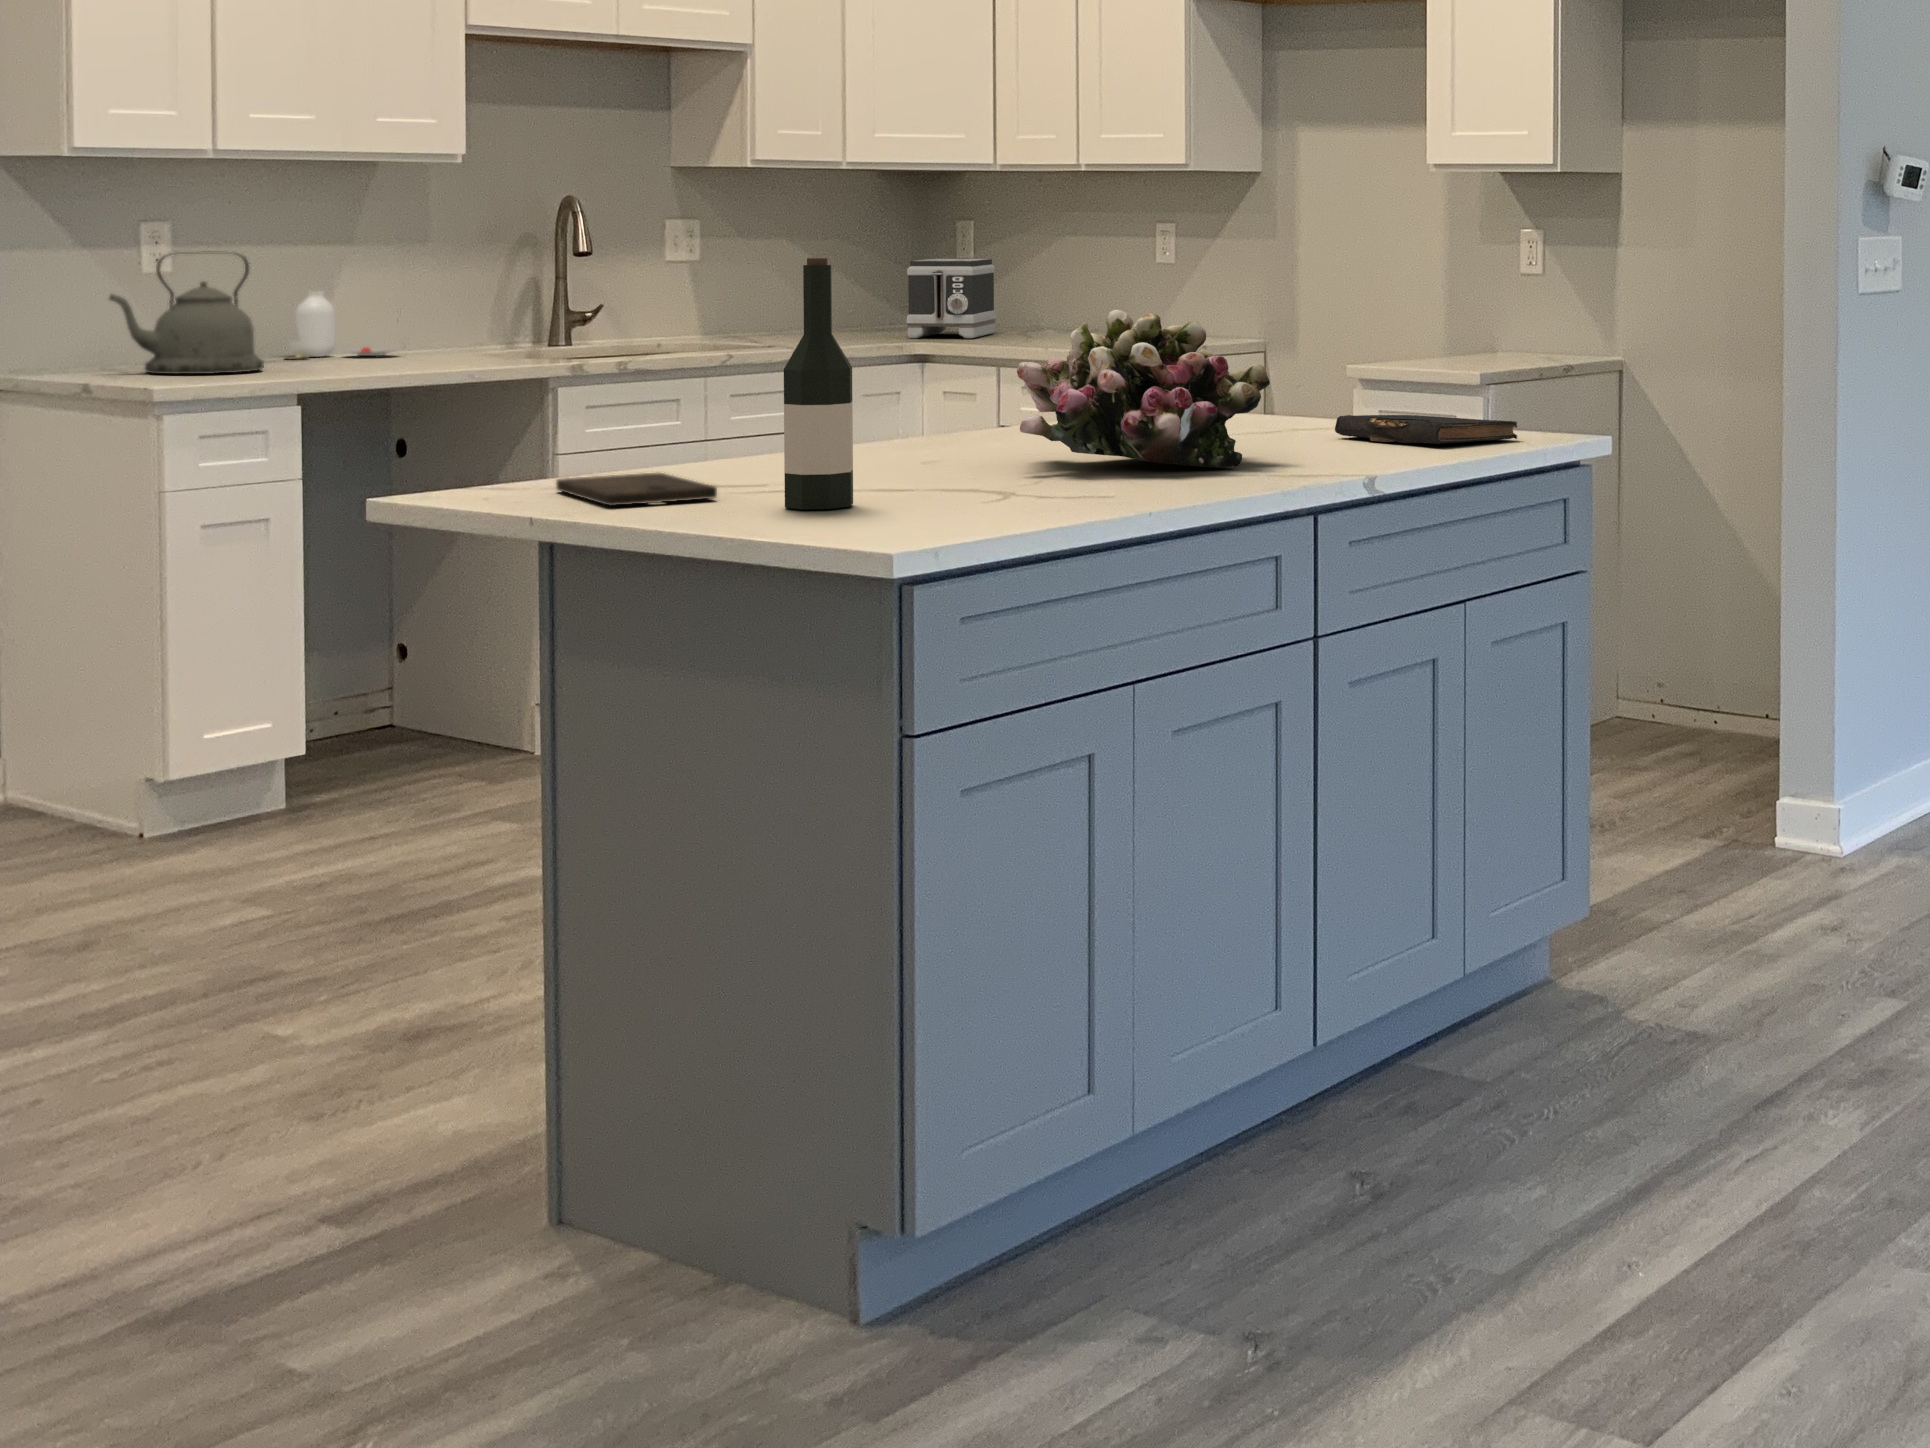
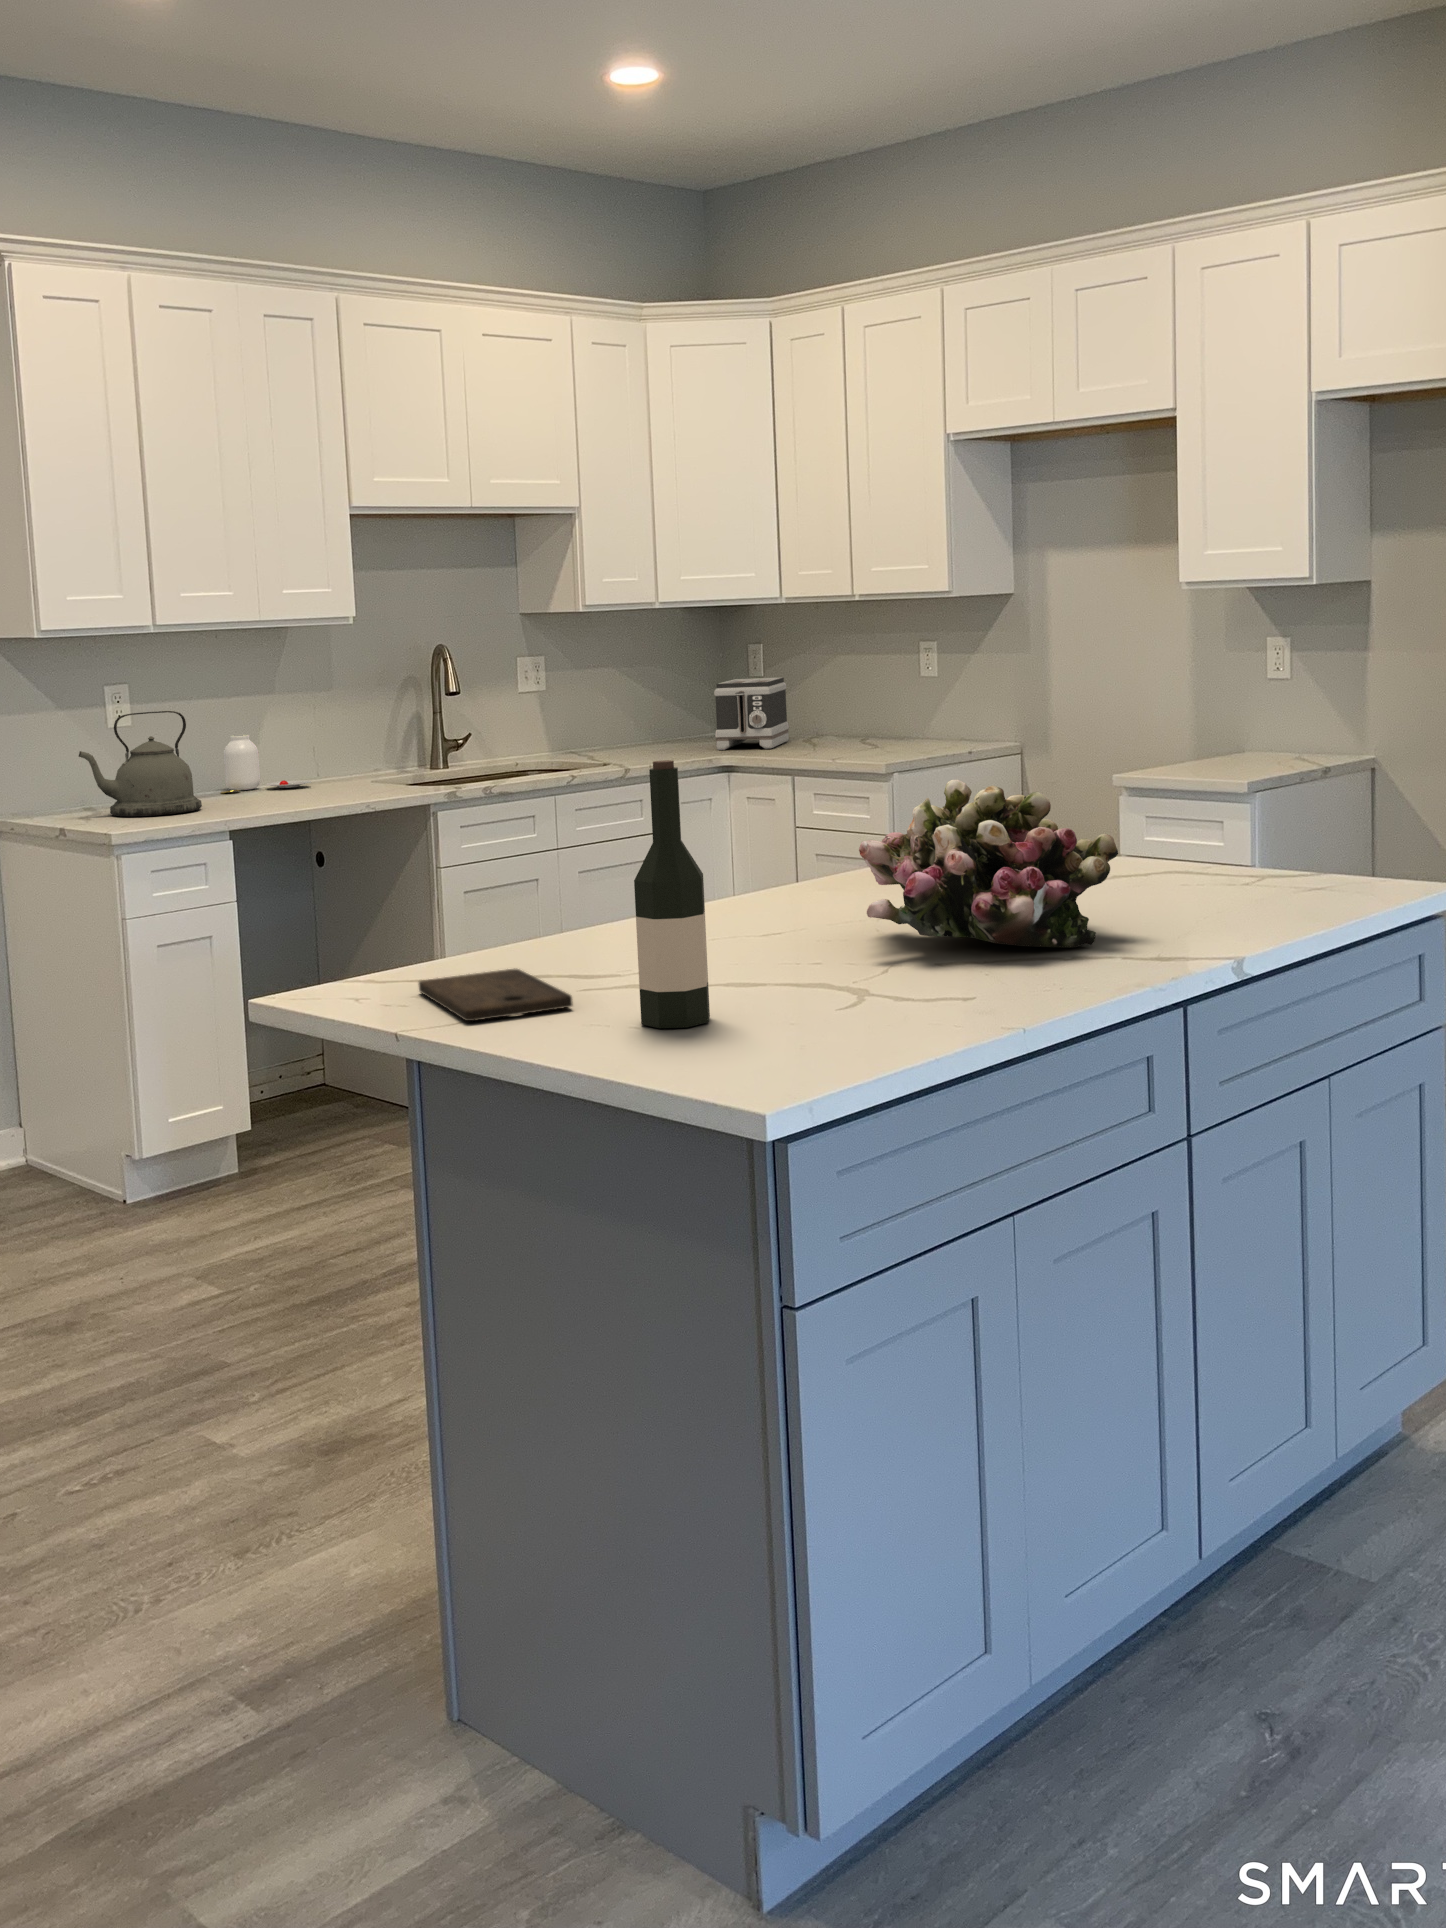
book: present [1335,415,1517,444] -> none [1167,862,1365,903]

